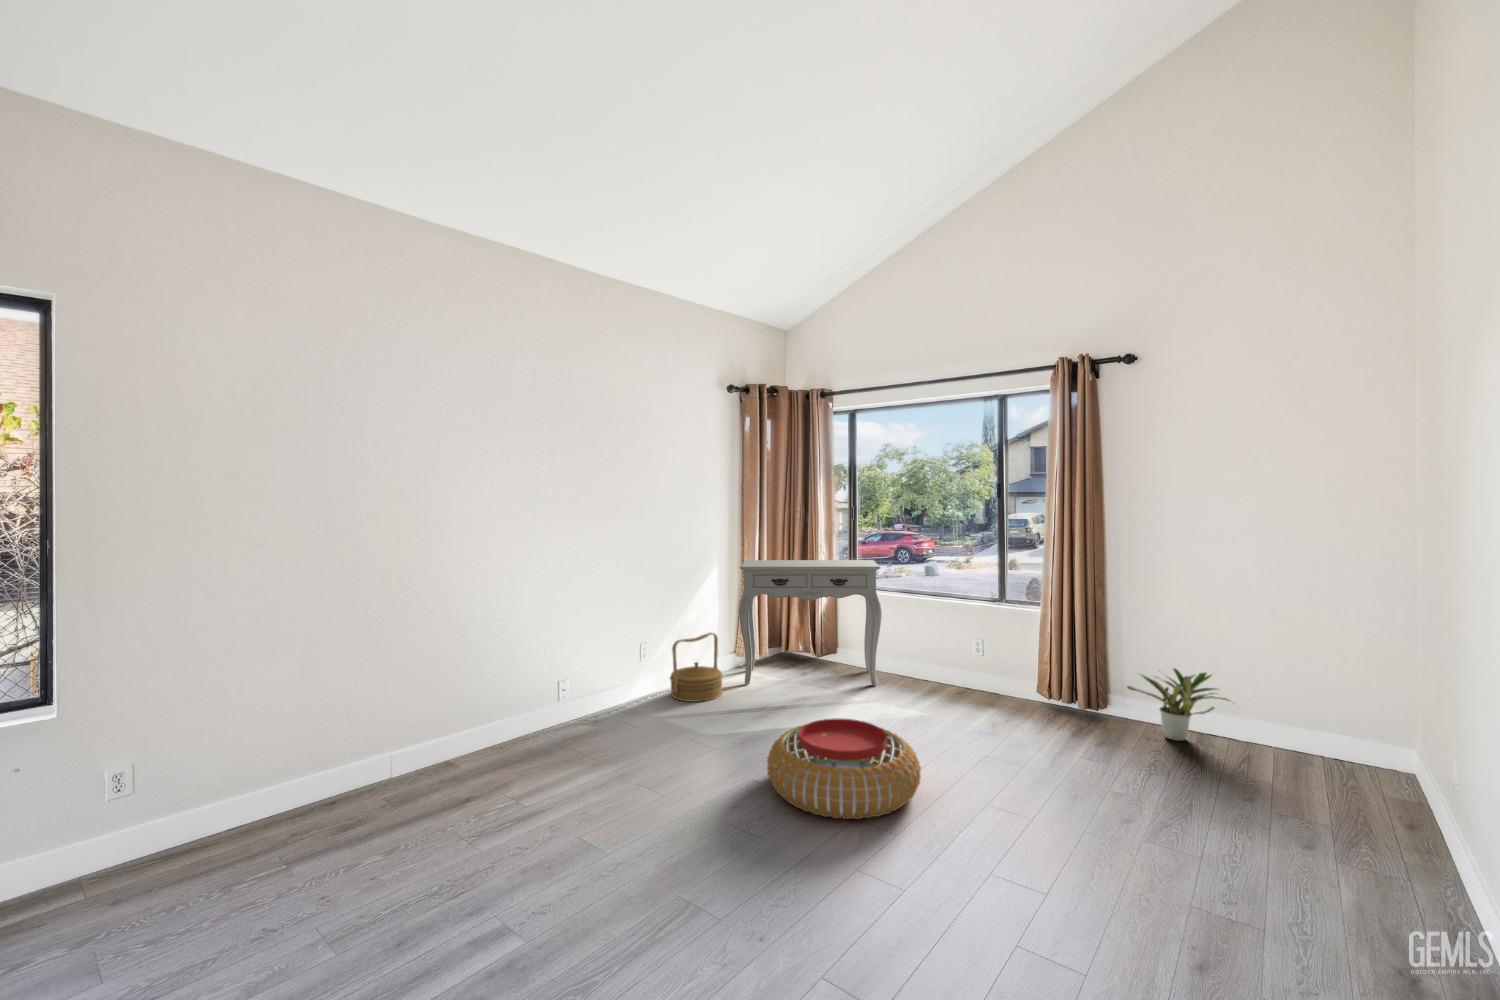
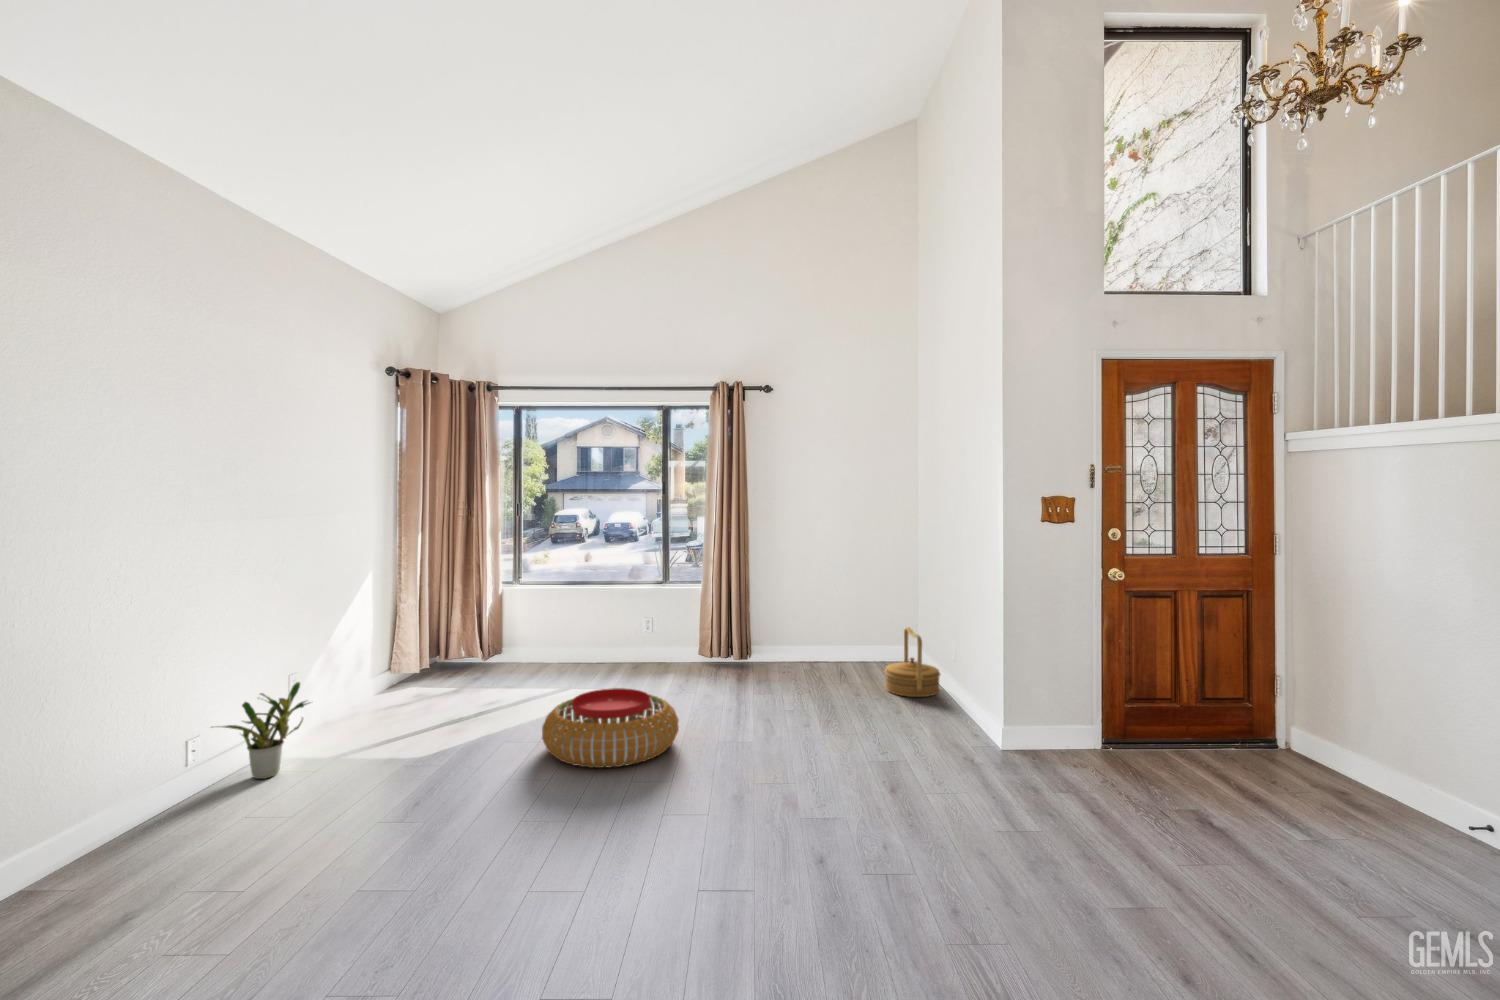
console table: present [739,560,882,686] -> none [405,556,566,696]
woven basket: present [670,633,723,702] -> present [885,627,940,697]
potted plant: present [1127,669,1229,741] -> present [221,682,309,779]

